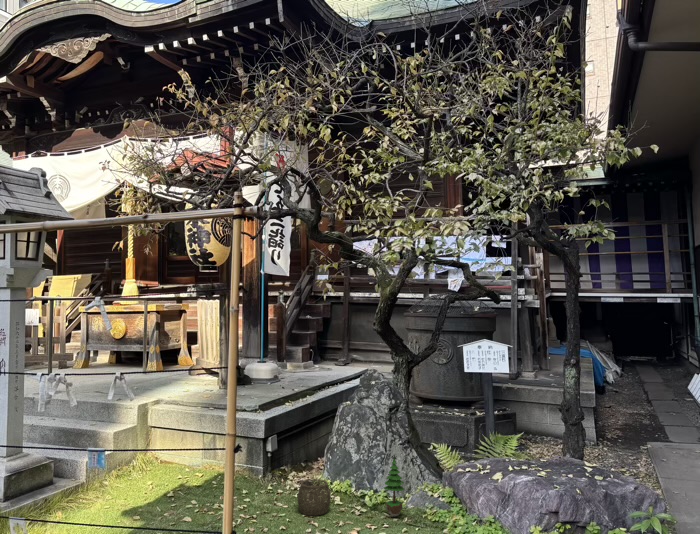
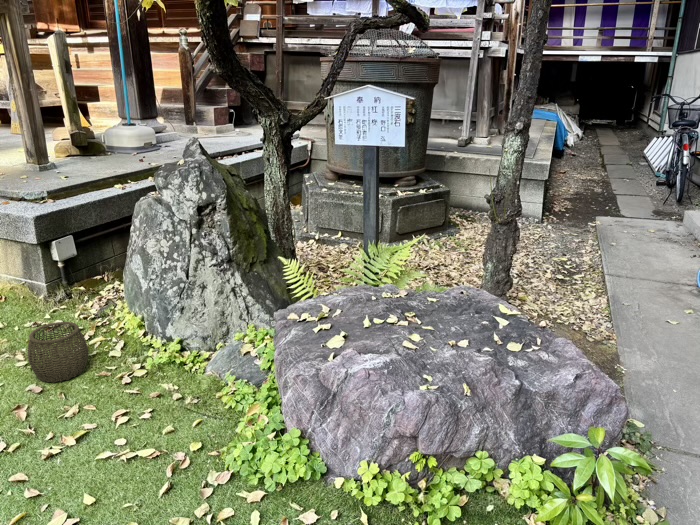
potted tree: present [384,459,404,517] -> none [158,300,194,387]

